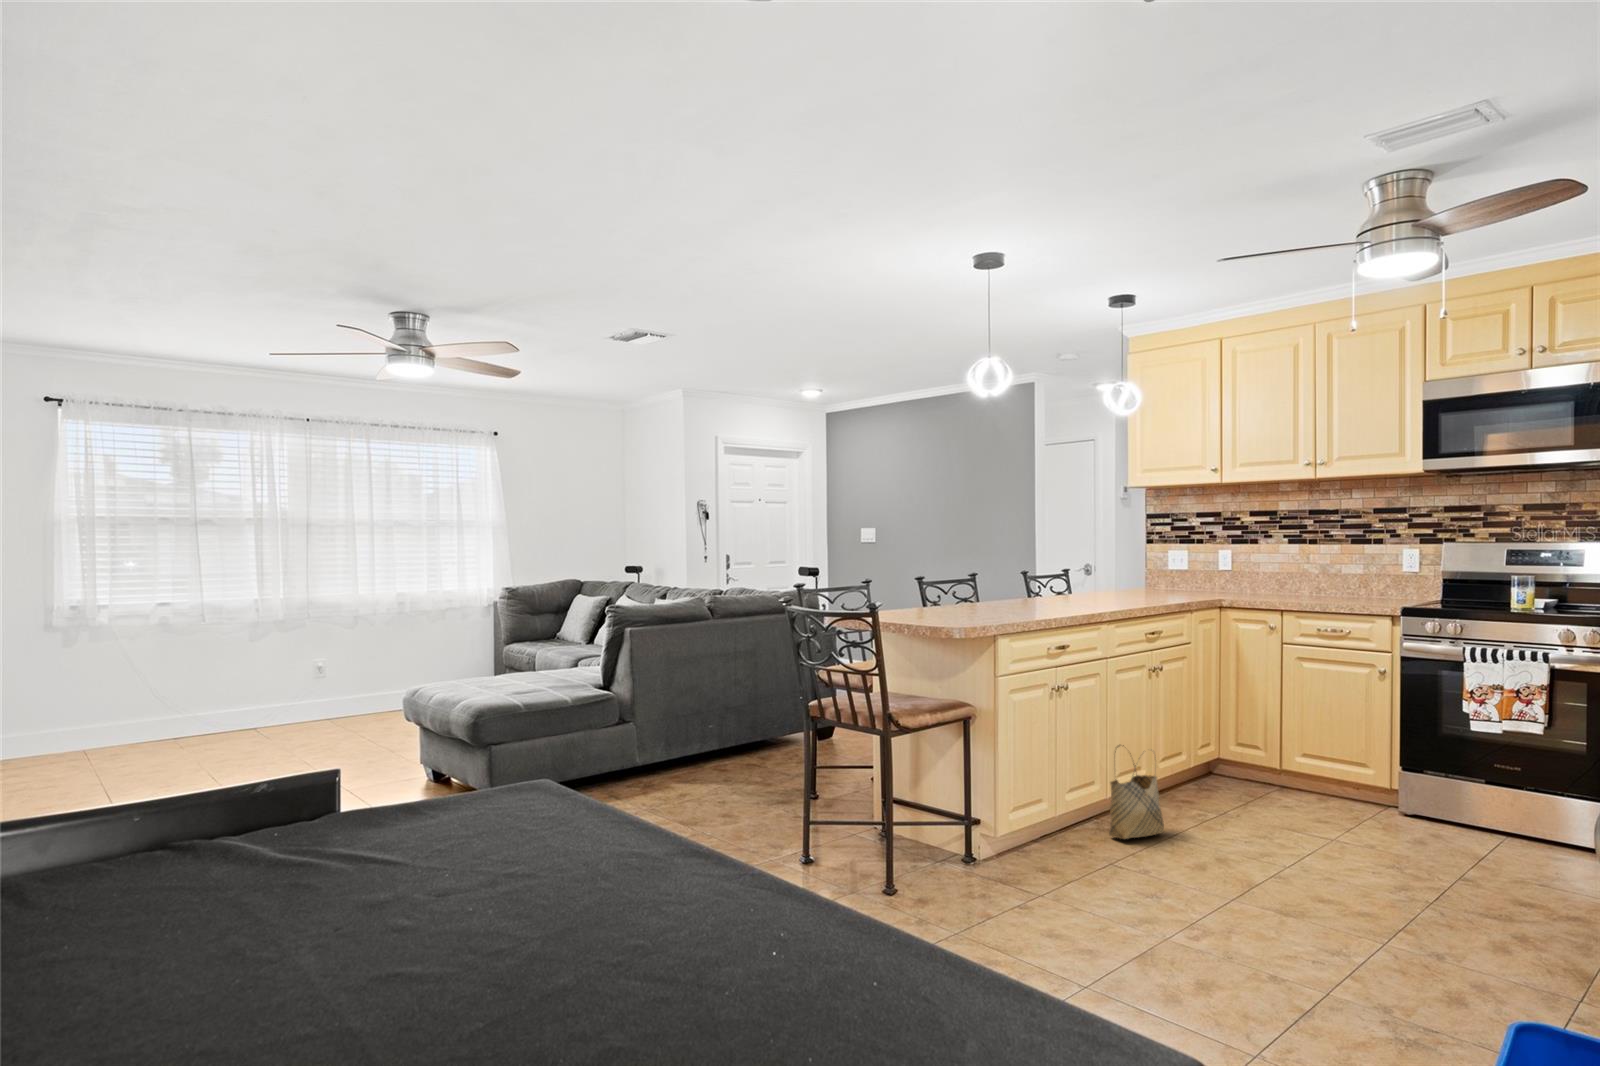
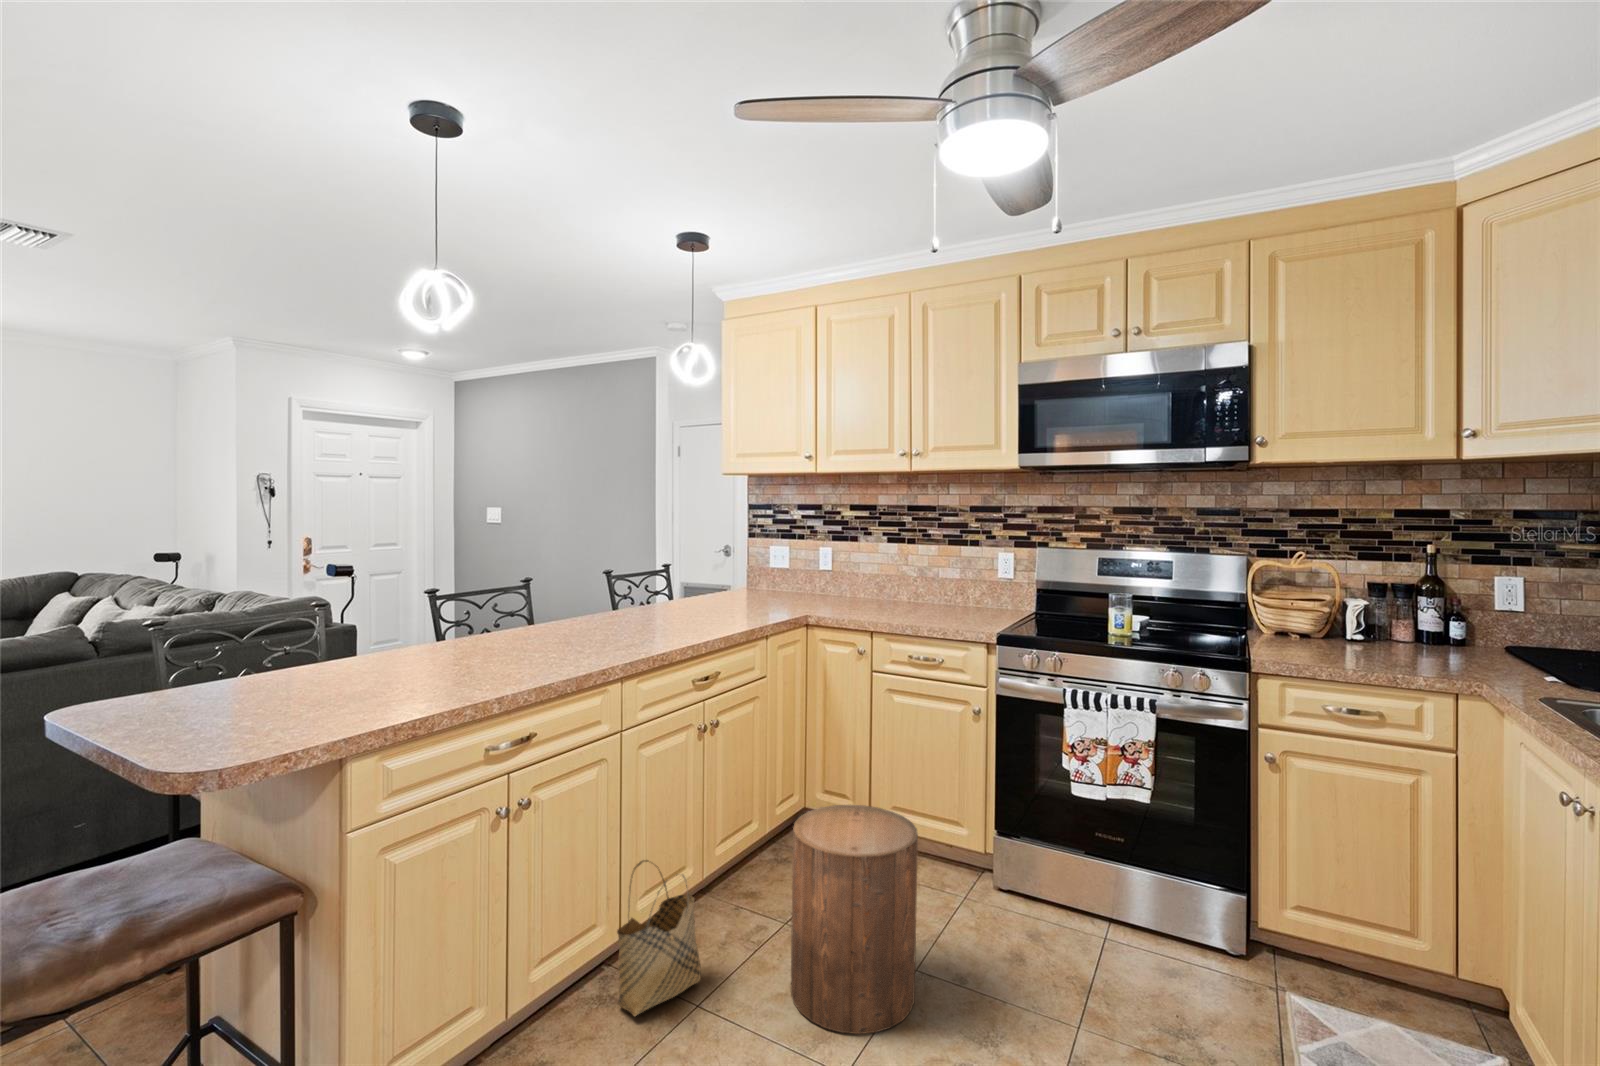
stool: none [1234,721,1336,863] -> present [791,805,918,1034]

